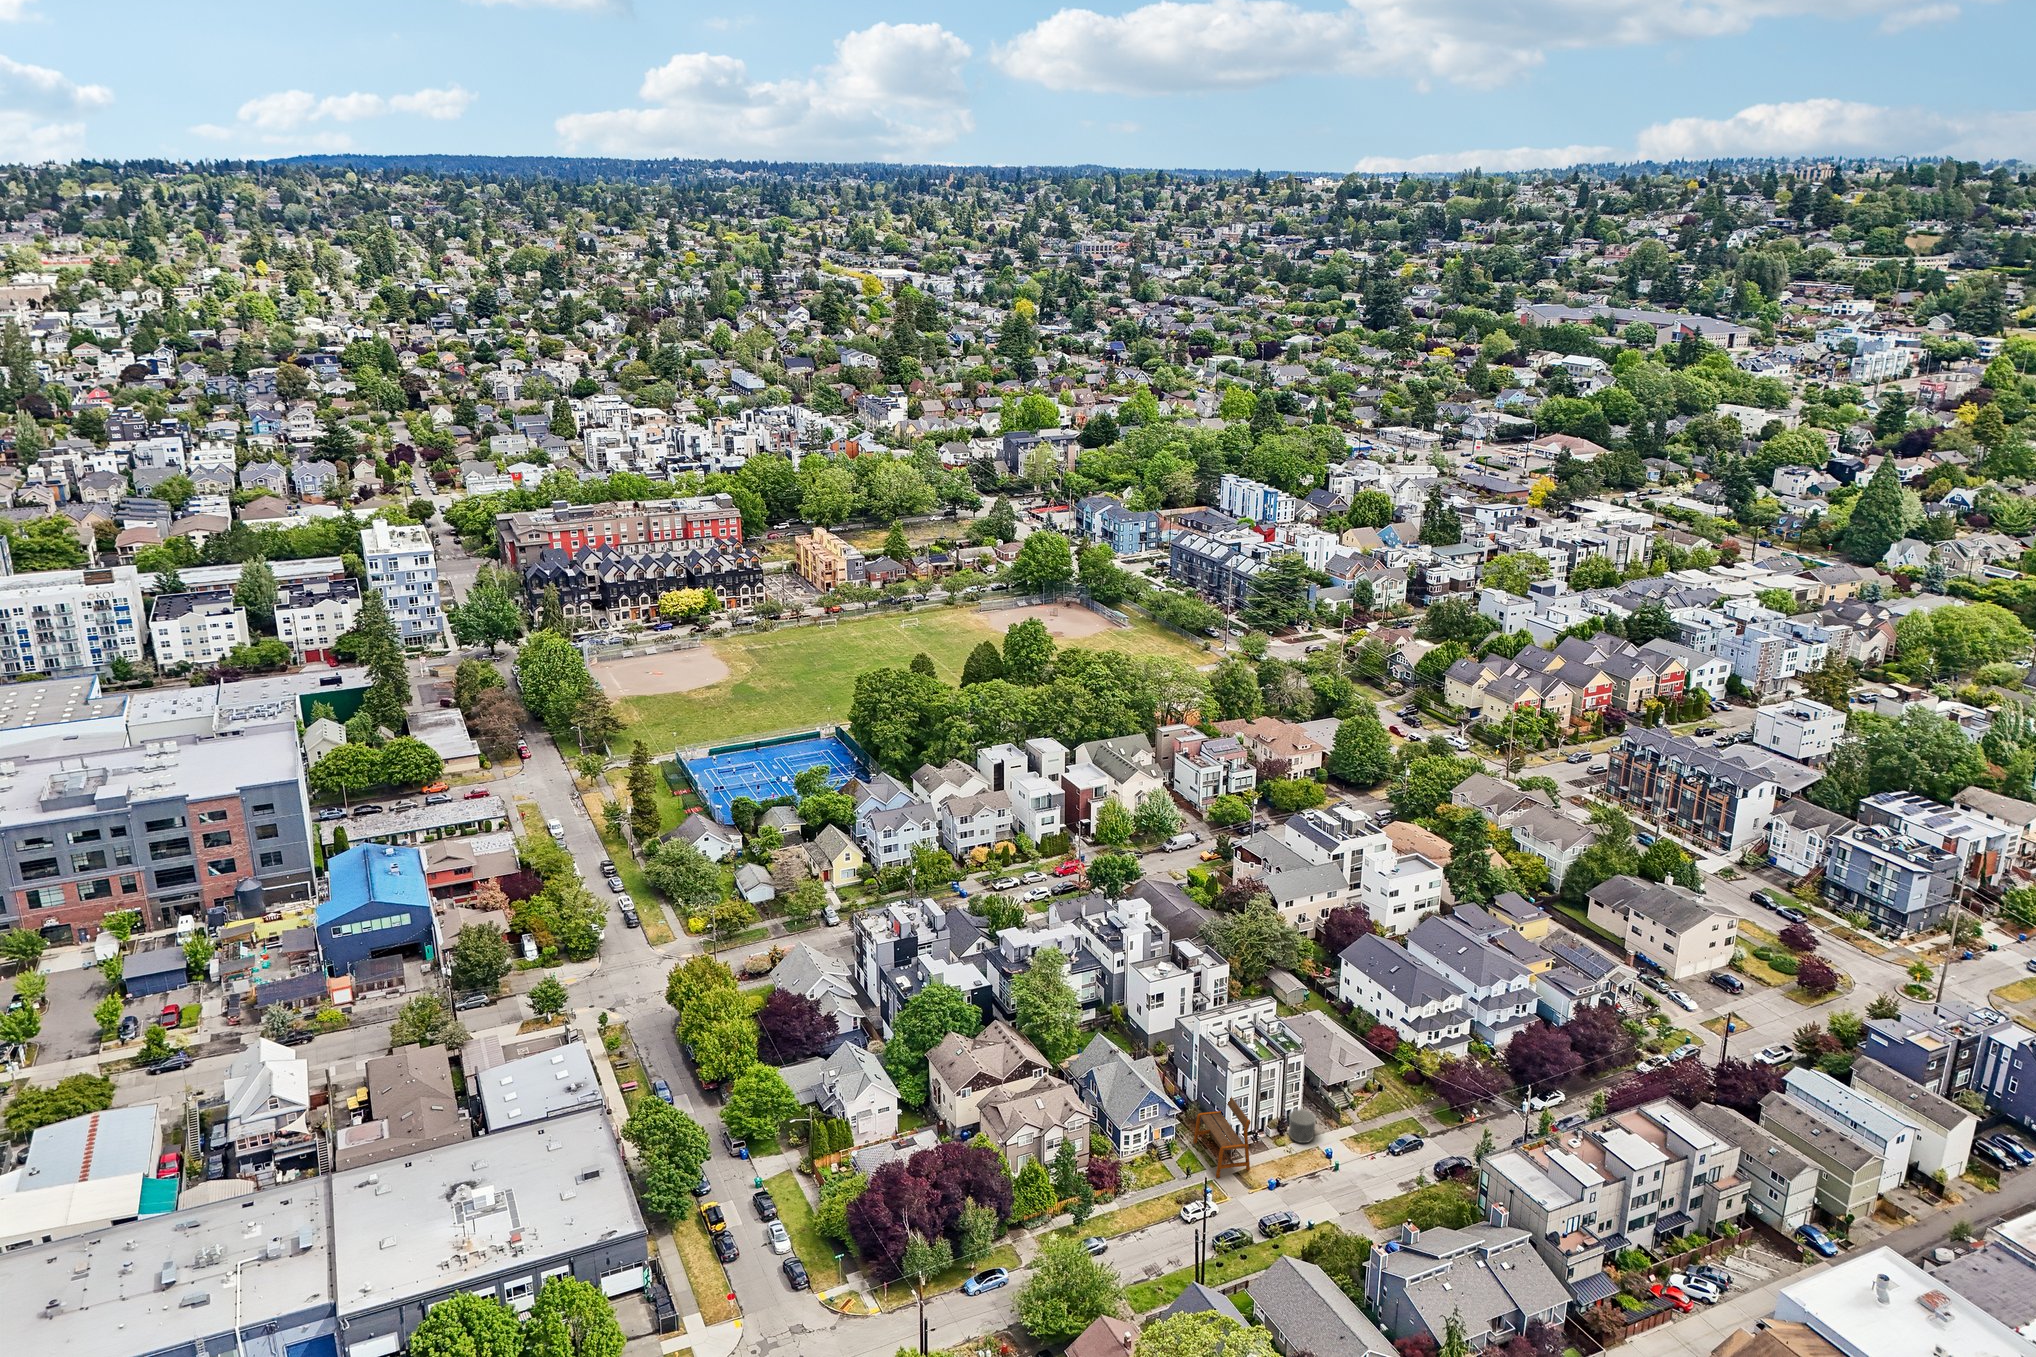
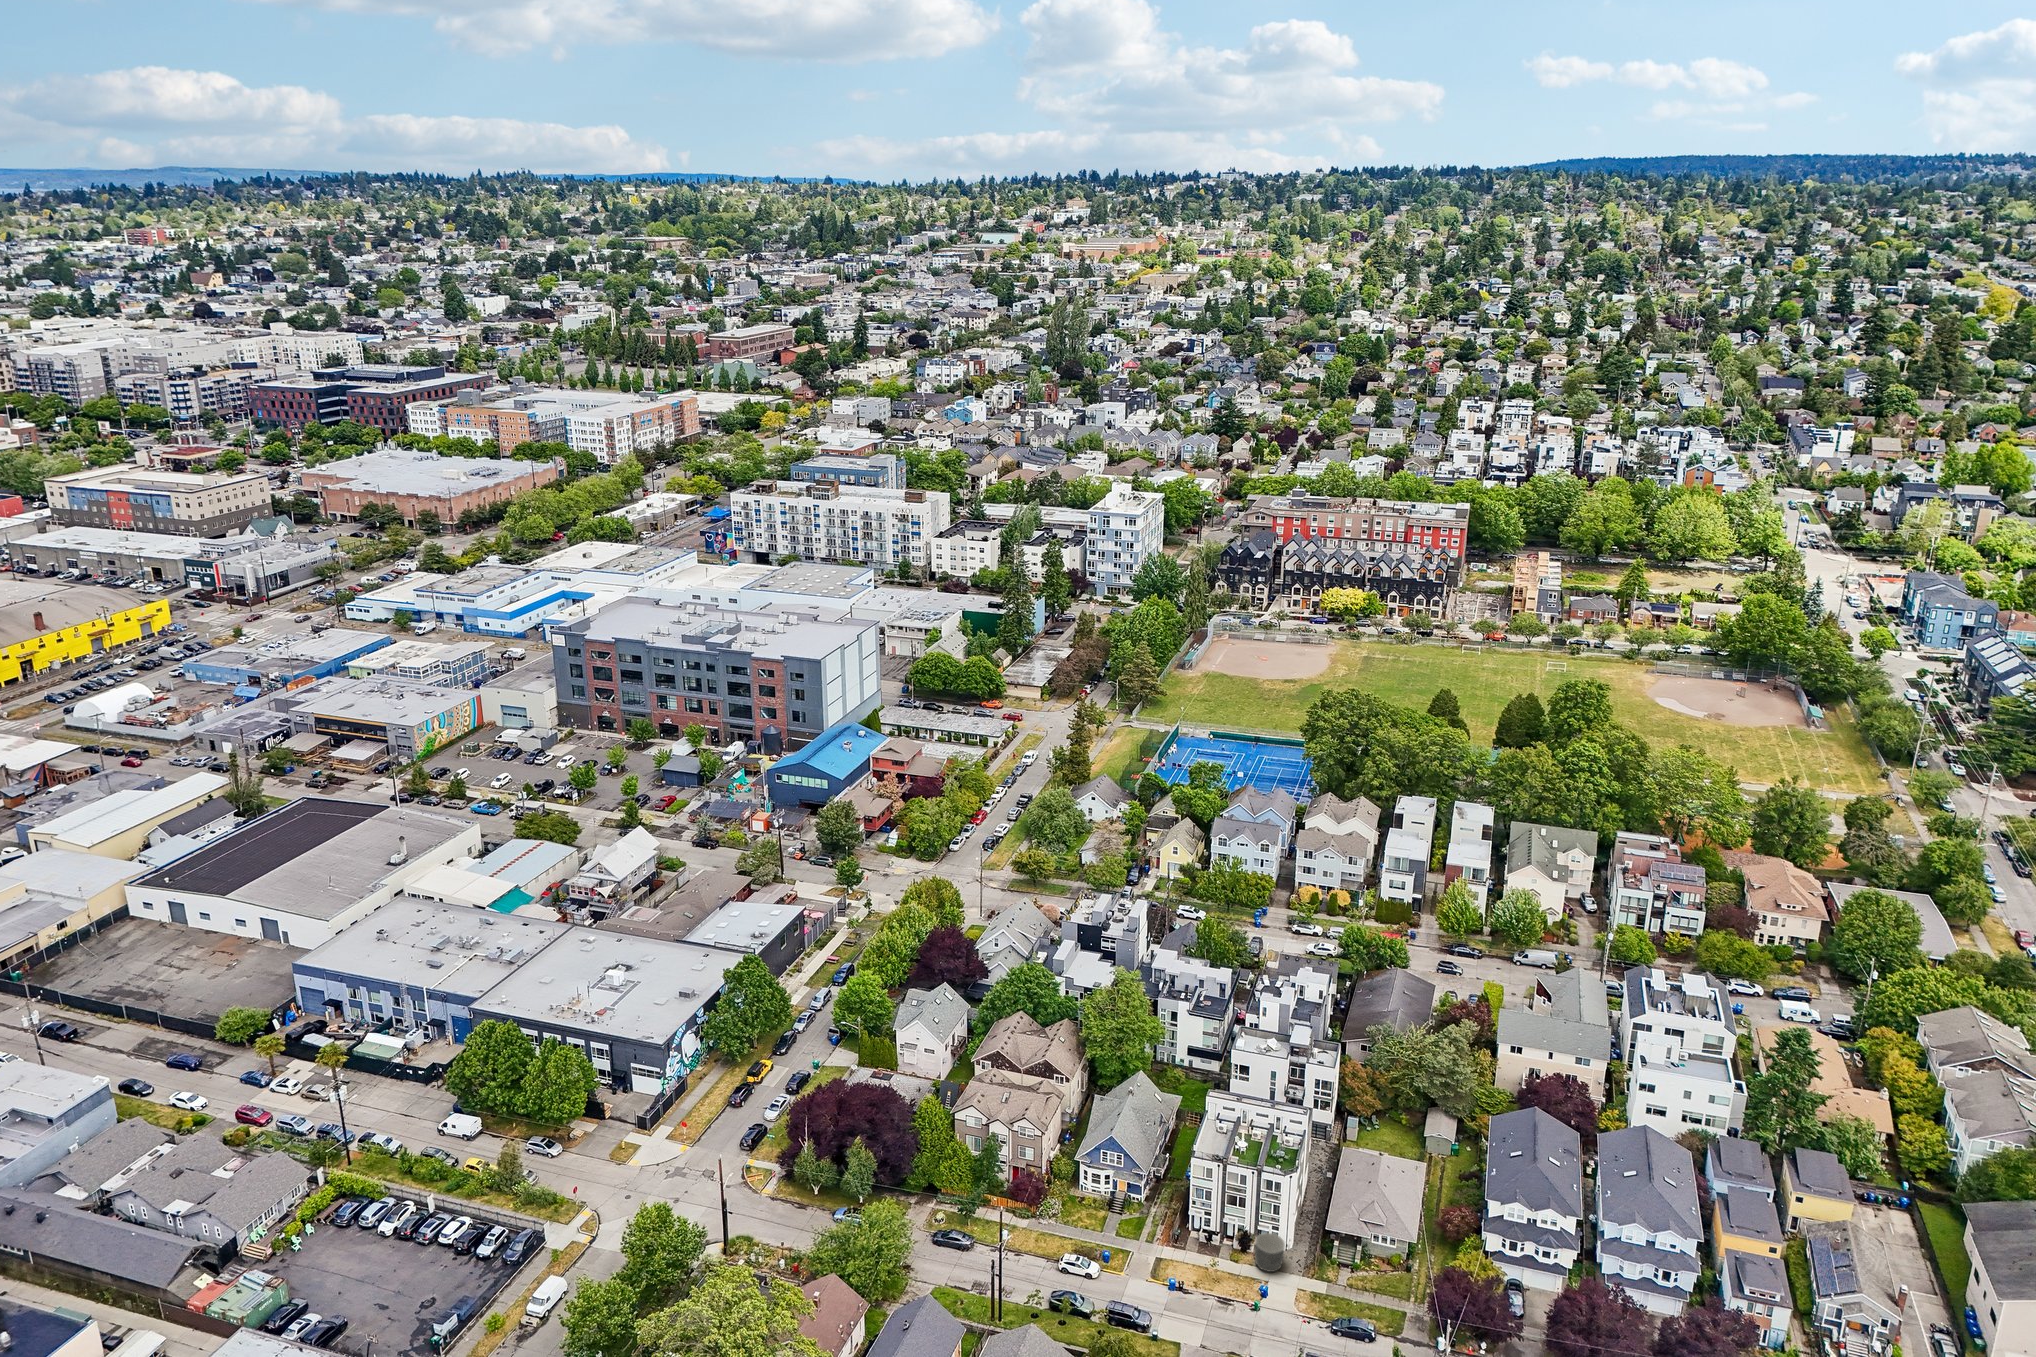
bench: present [1193,1097,1251,1178] -> none [1145,1175,1205,1261]

